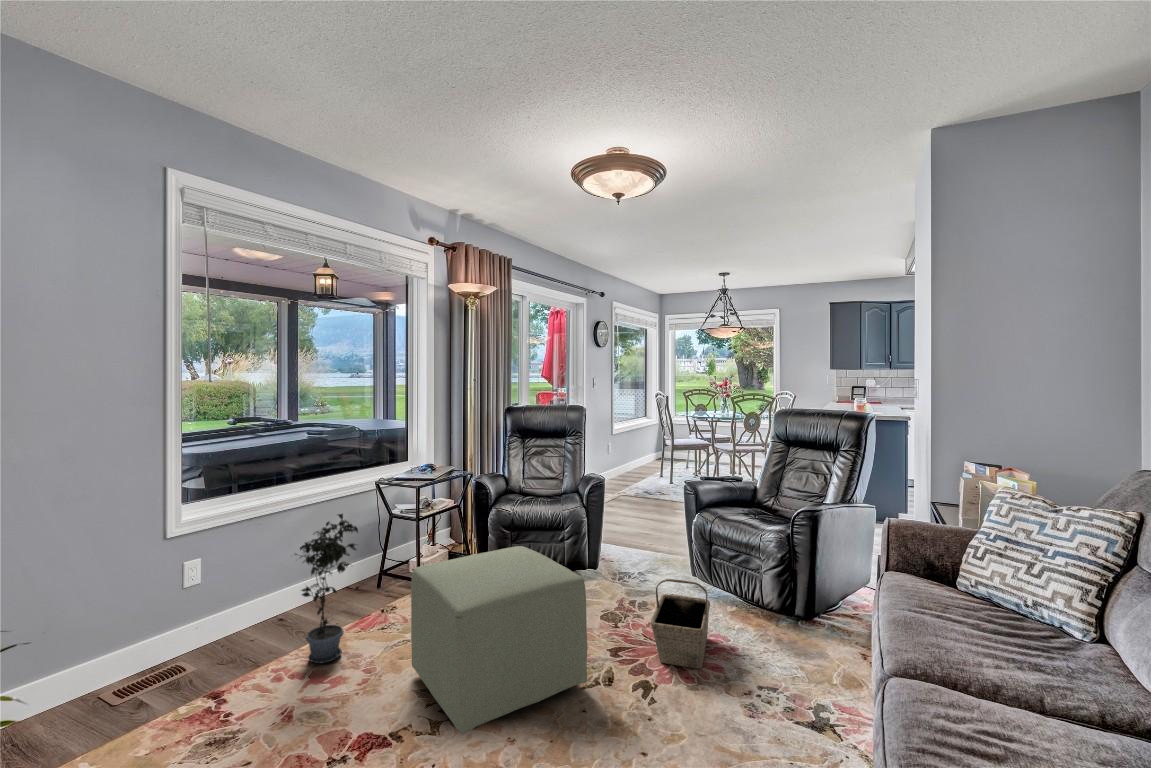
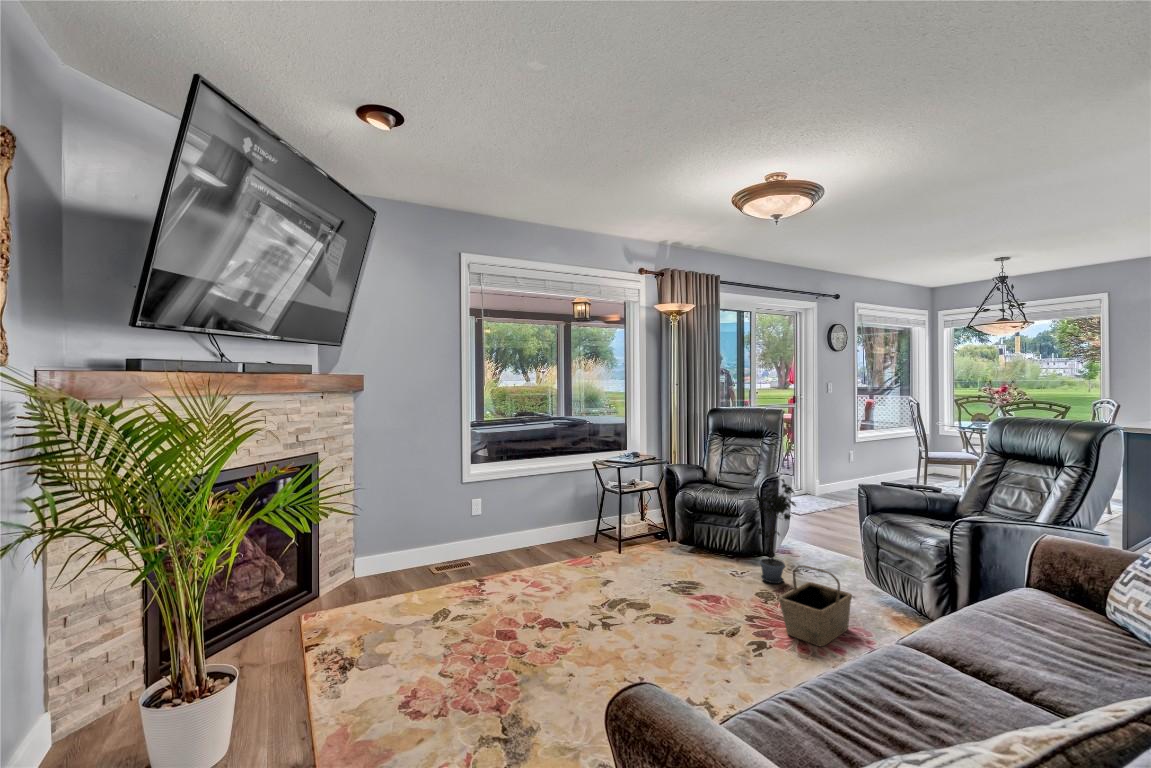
potted plant: present [295,514,358,663] -> present [756,479,796,583]
ottoman: present [411,546,587,734] -> none [591,518,710,634]

